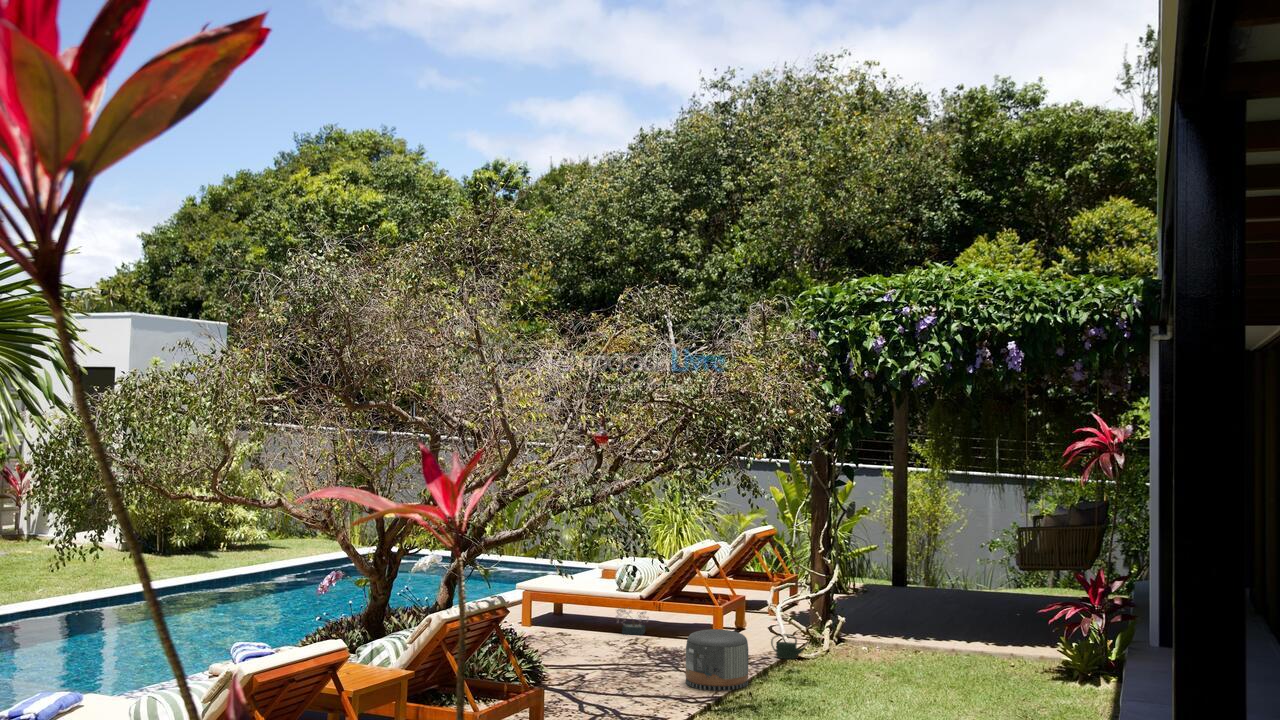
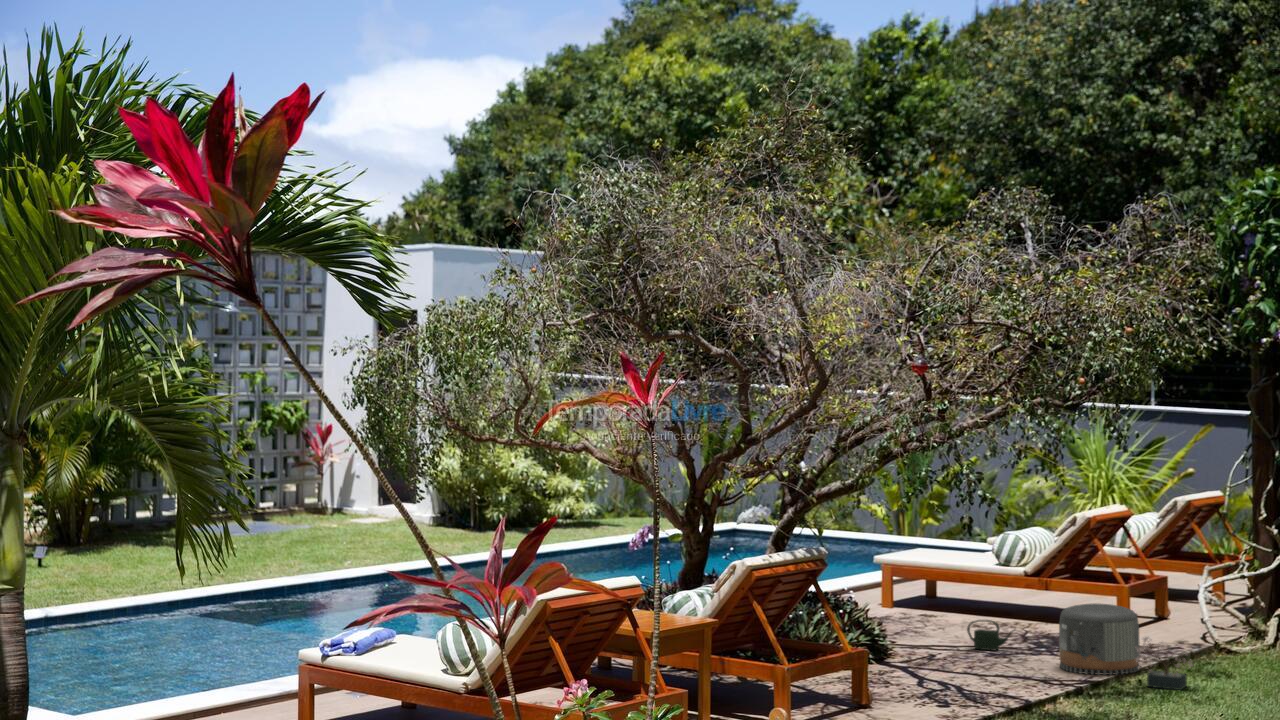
decorative plant: present [616,608,649,635] -> present [1136,637,1192,690]
watering can: present [771,634,810,659] -> present [967,620,1015,650]

